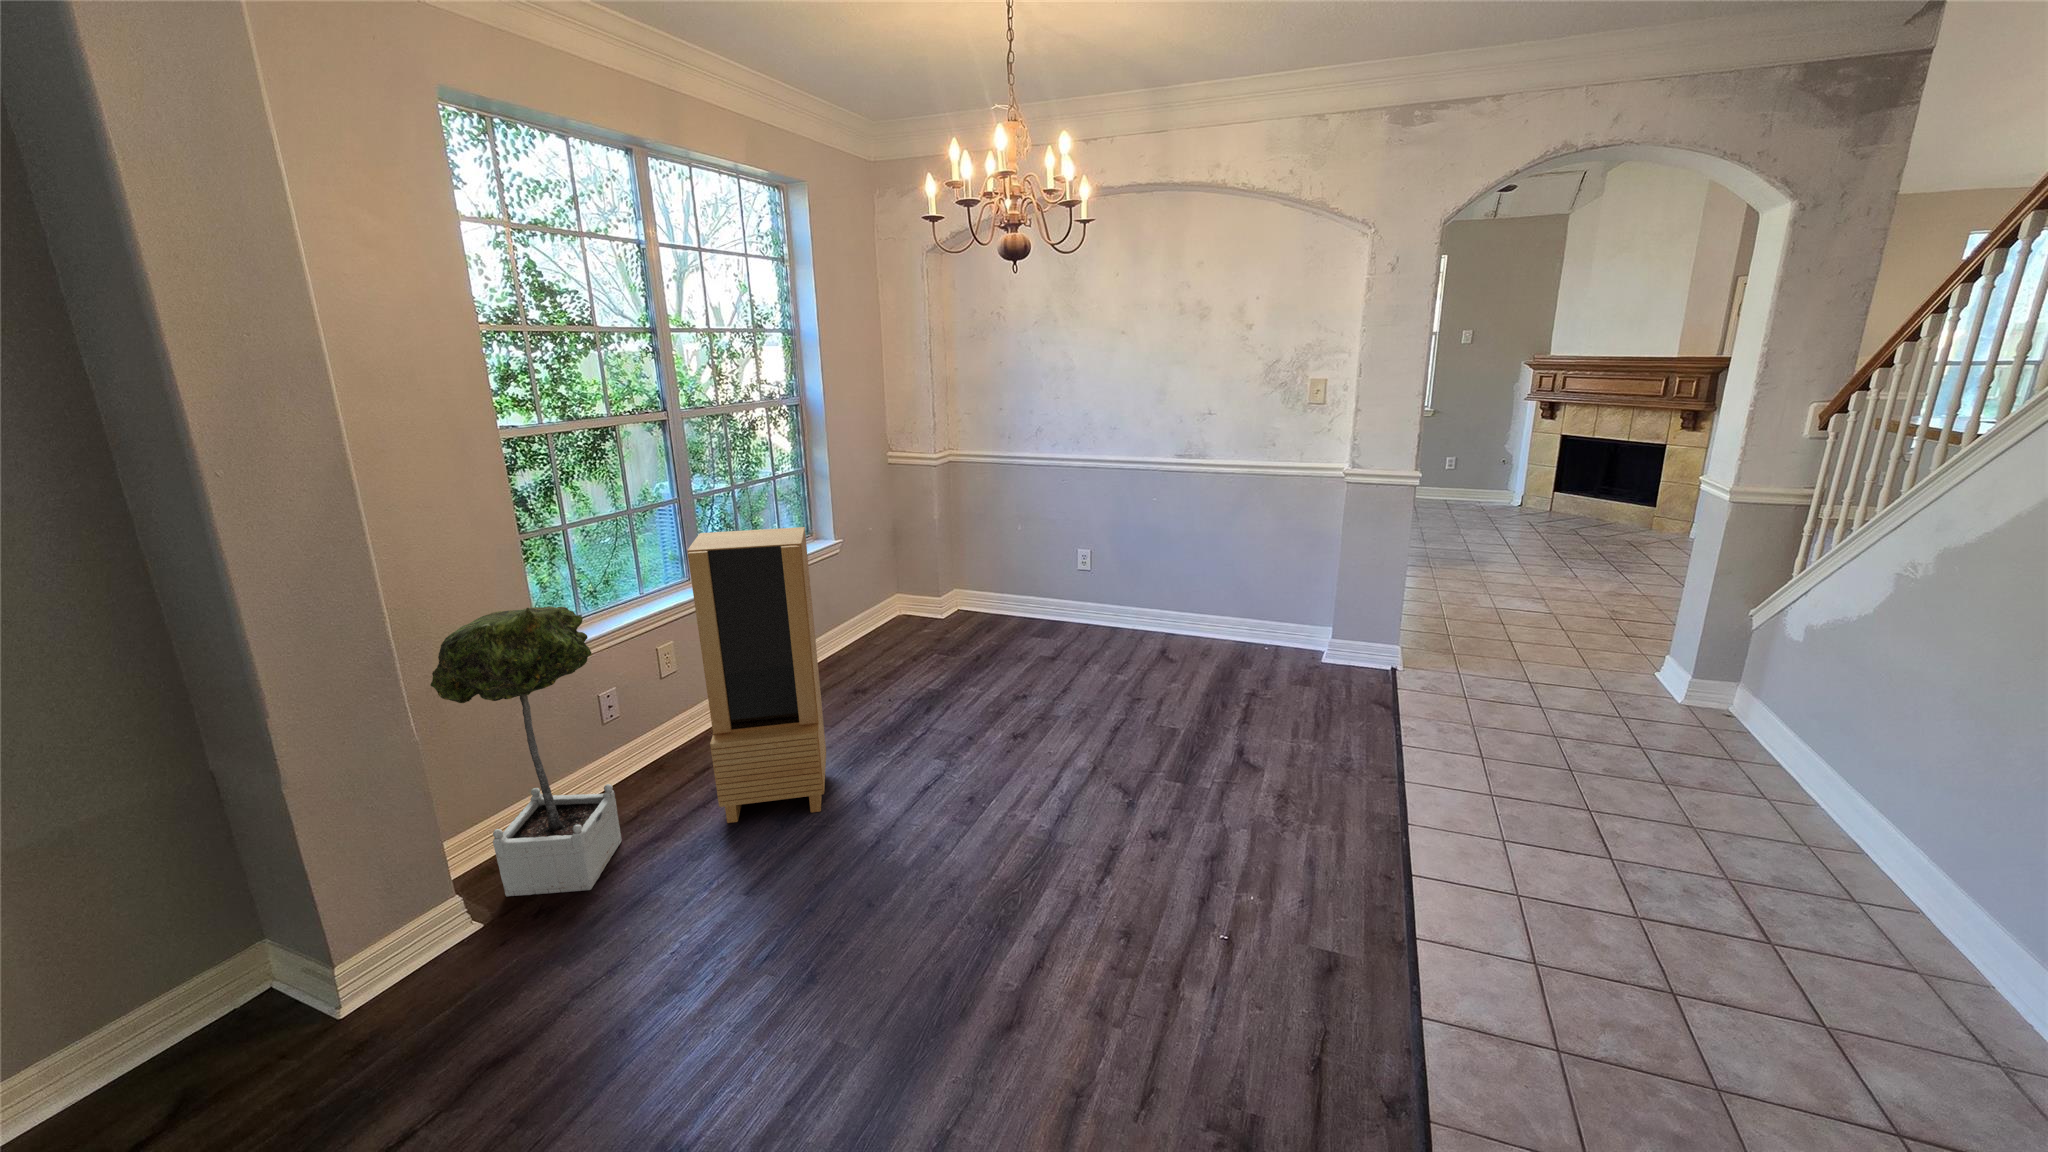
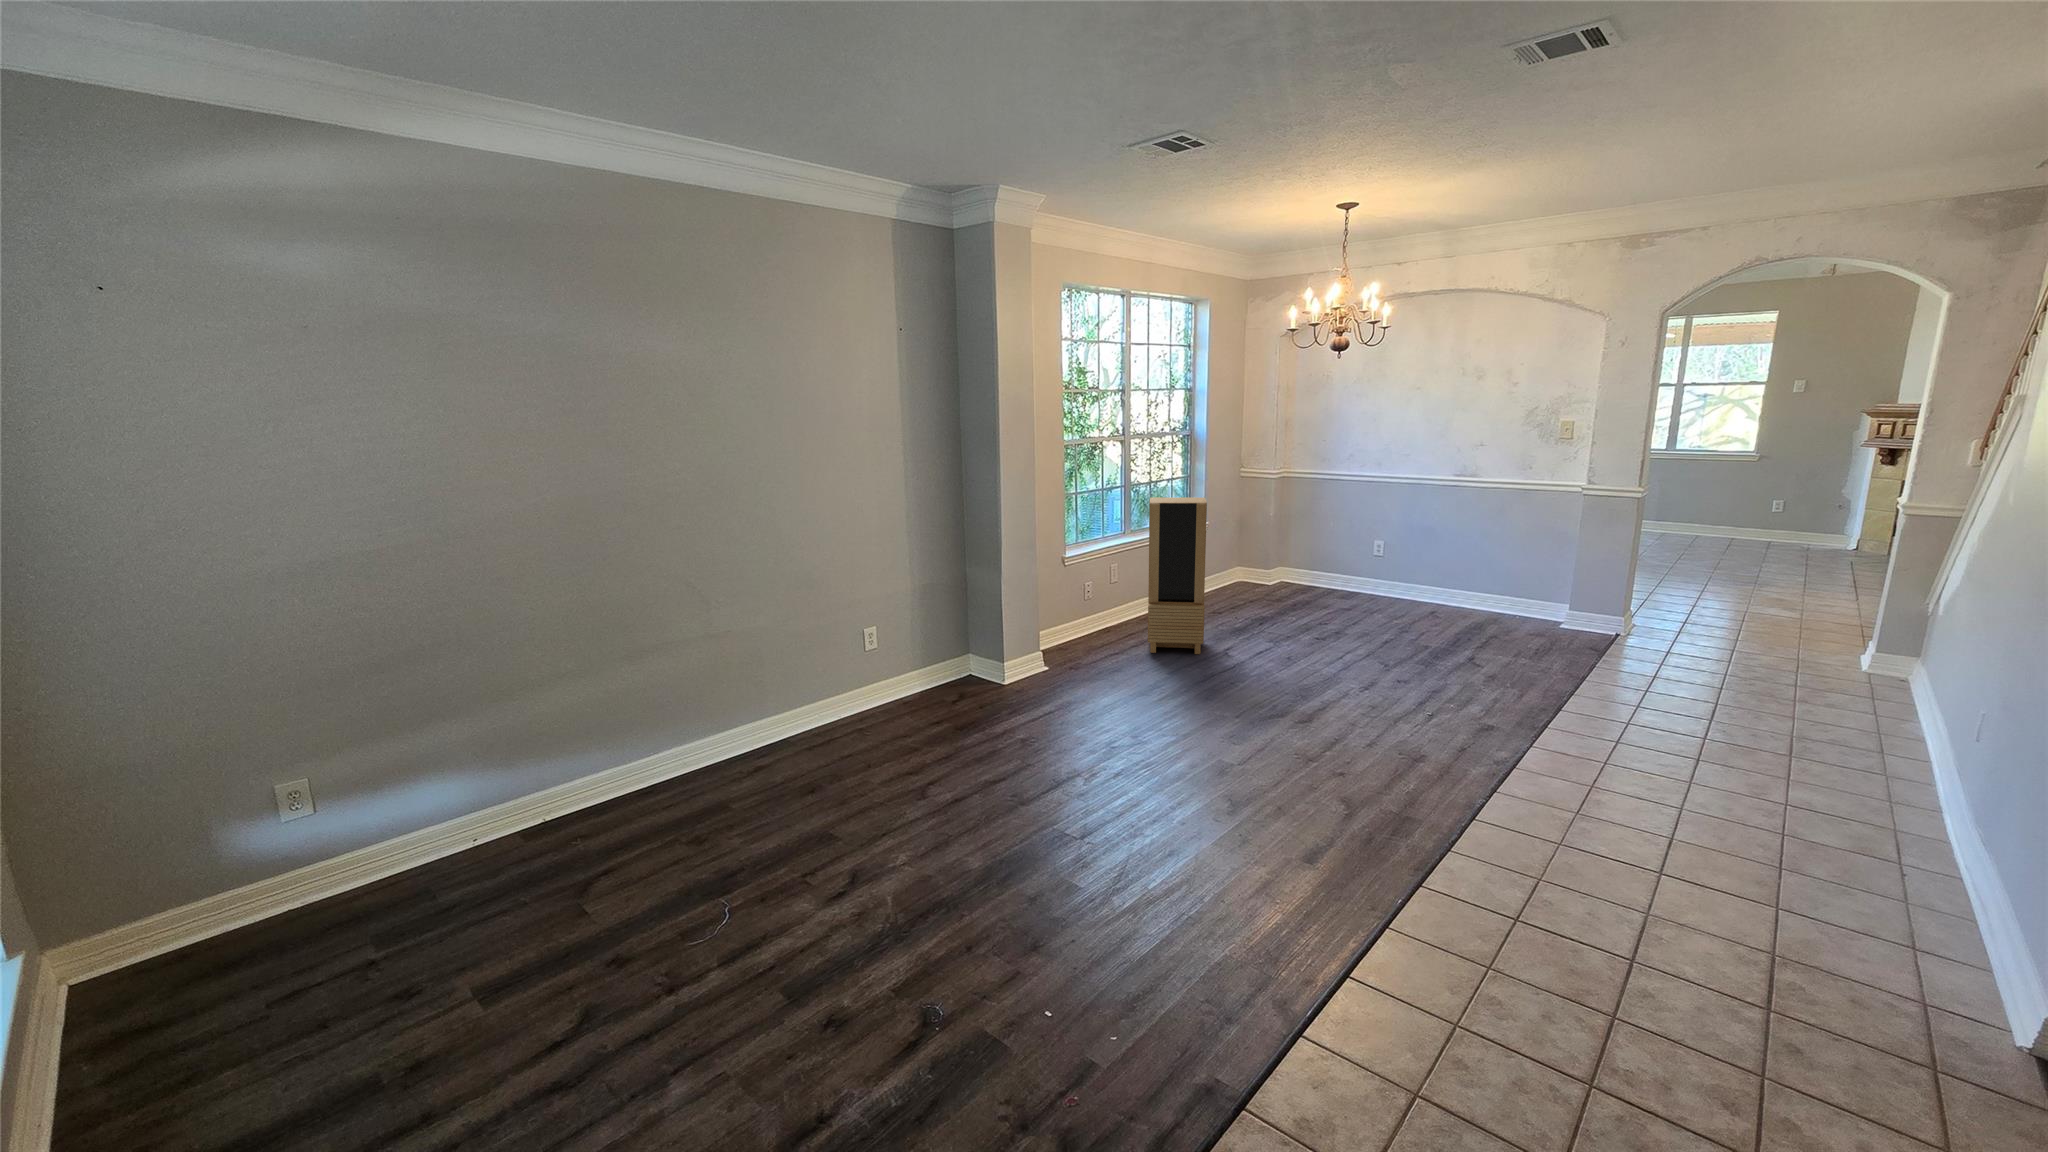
potted tree: present [430,606,622,896] -> none [1045,519,1107,664]

